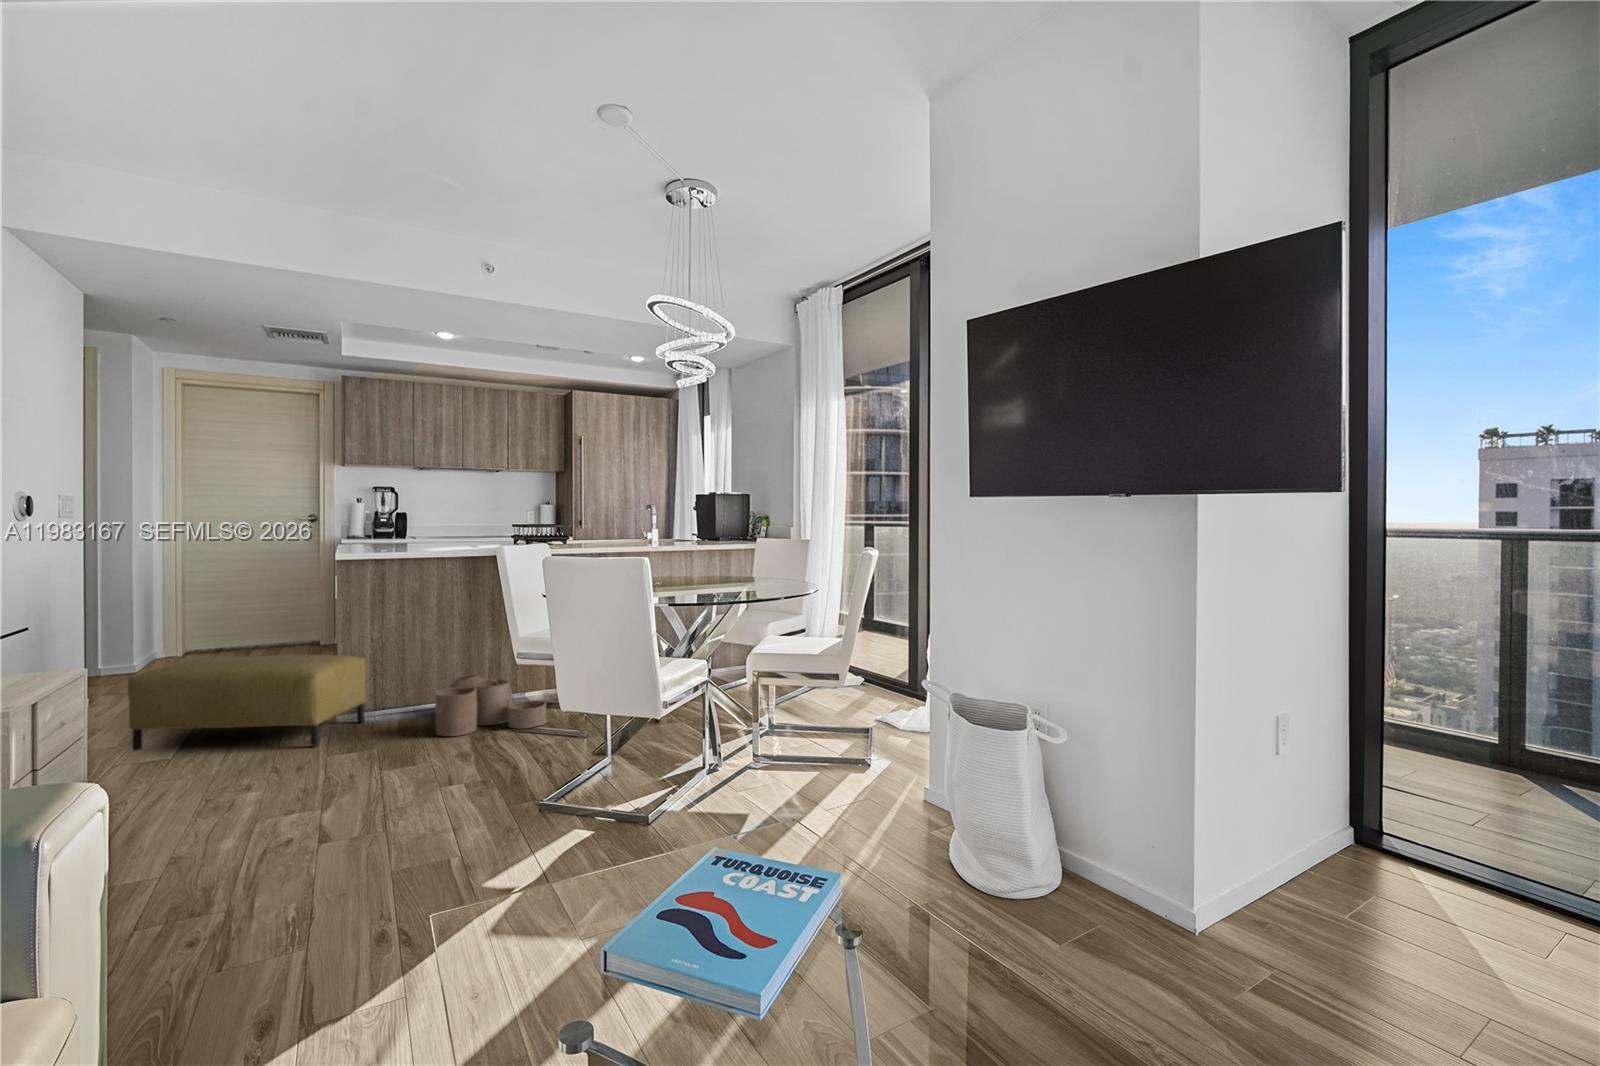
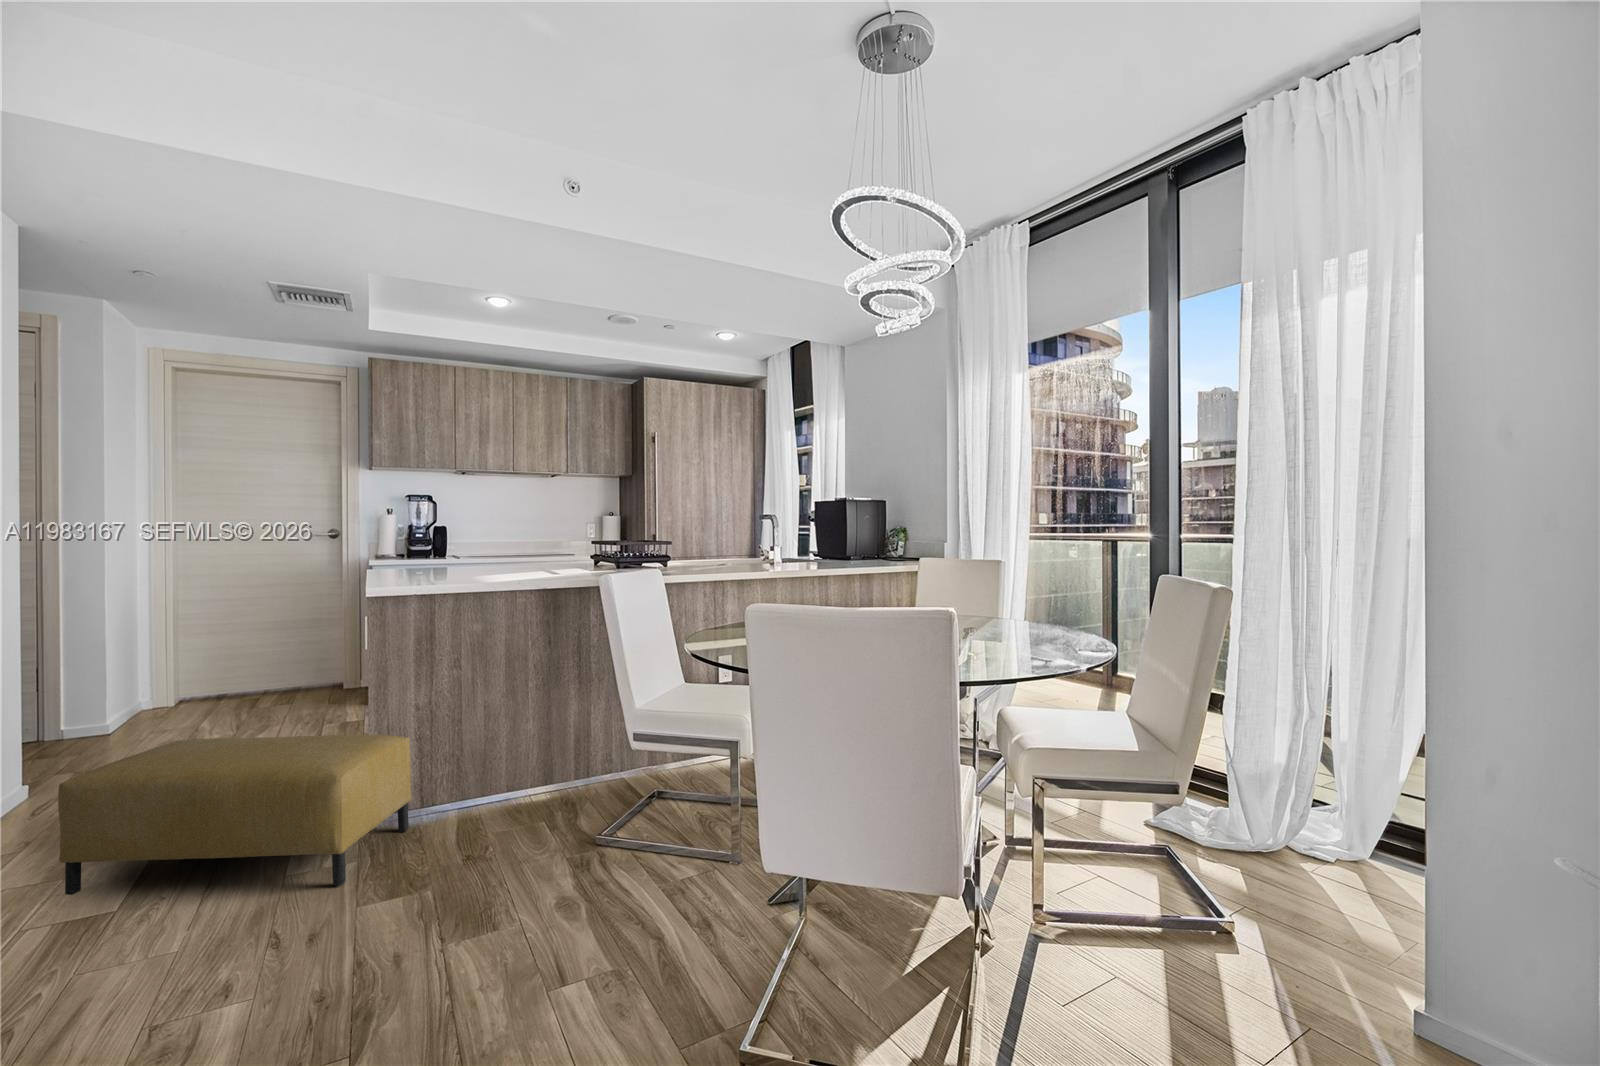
woven basket: present [434,672,547,736] -> none [512,751,670,862]

